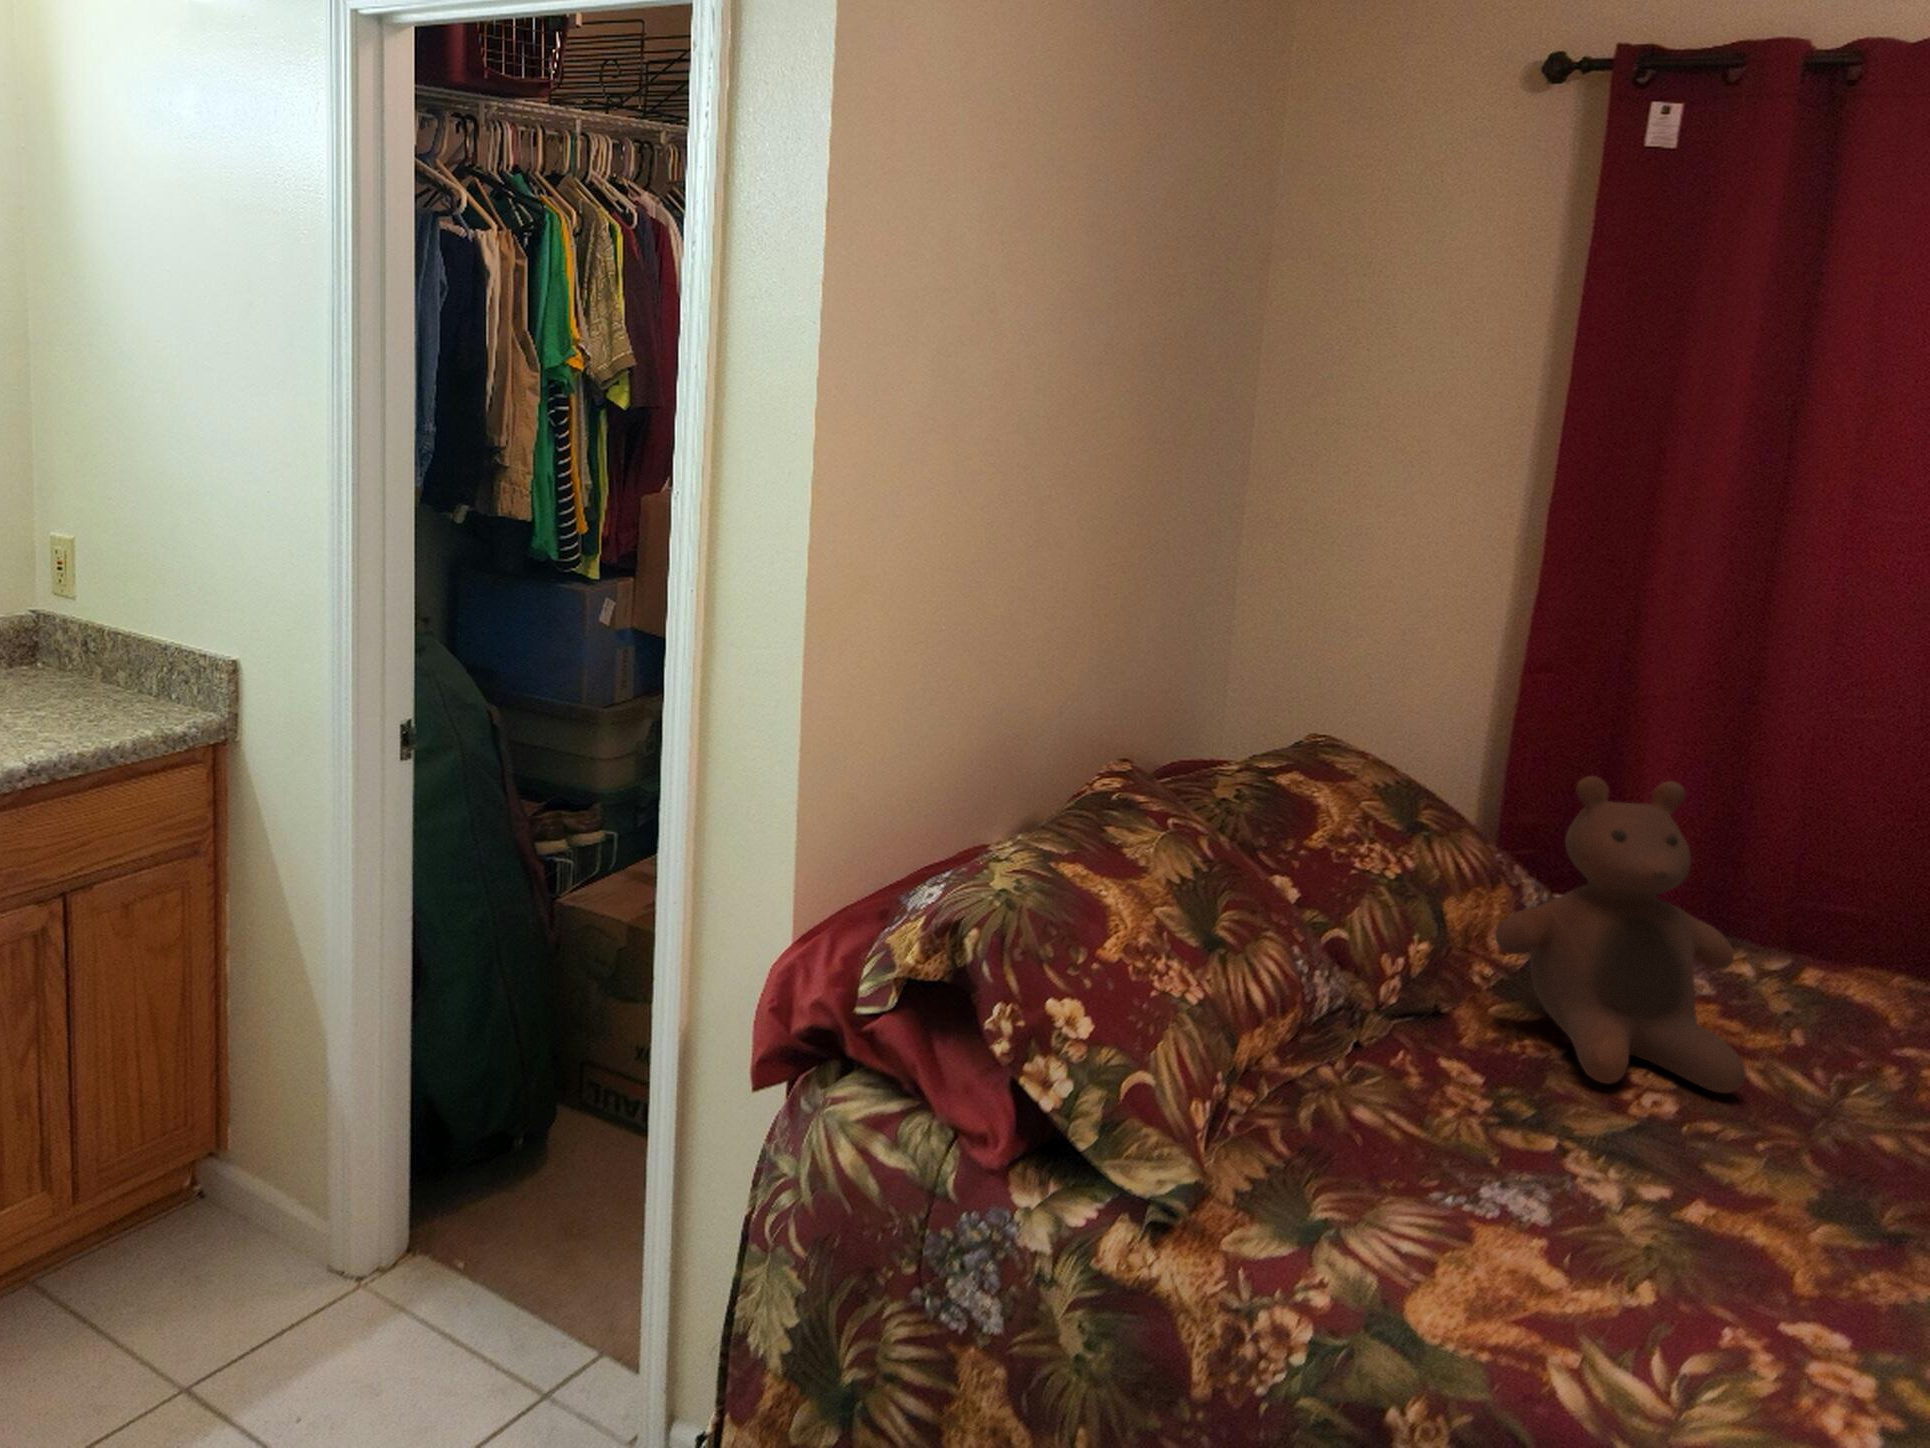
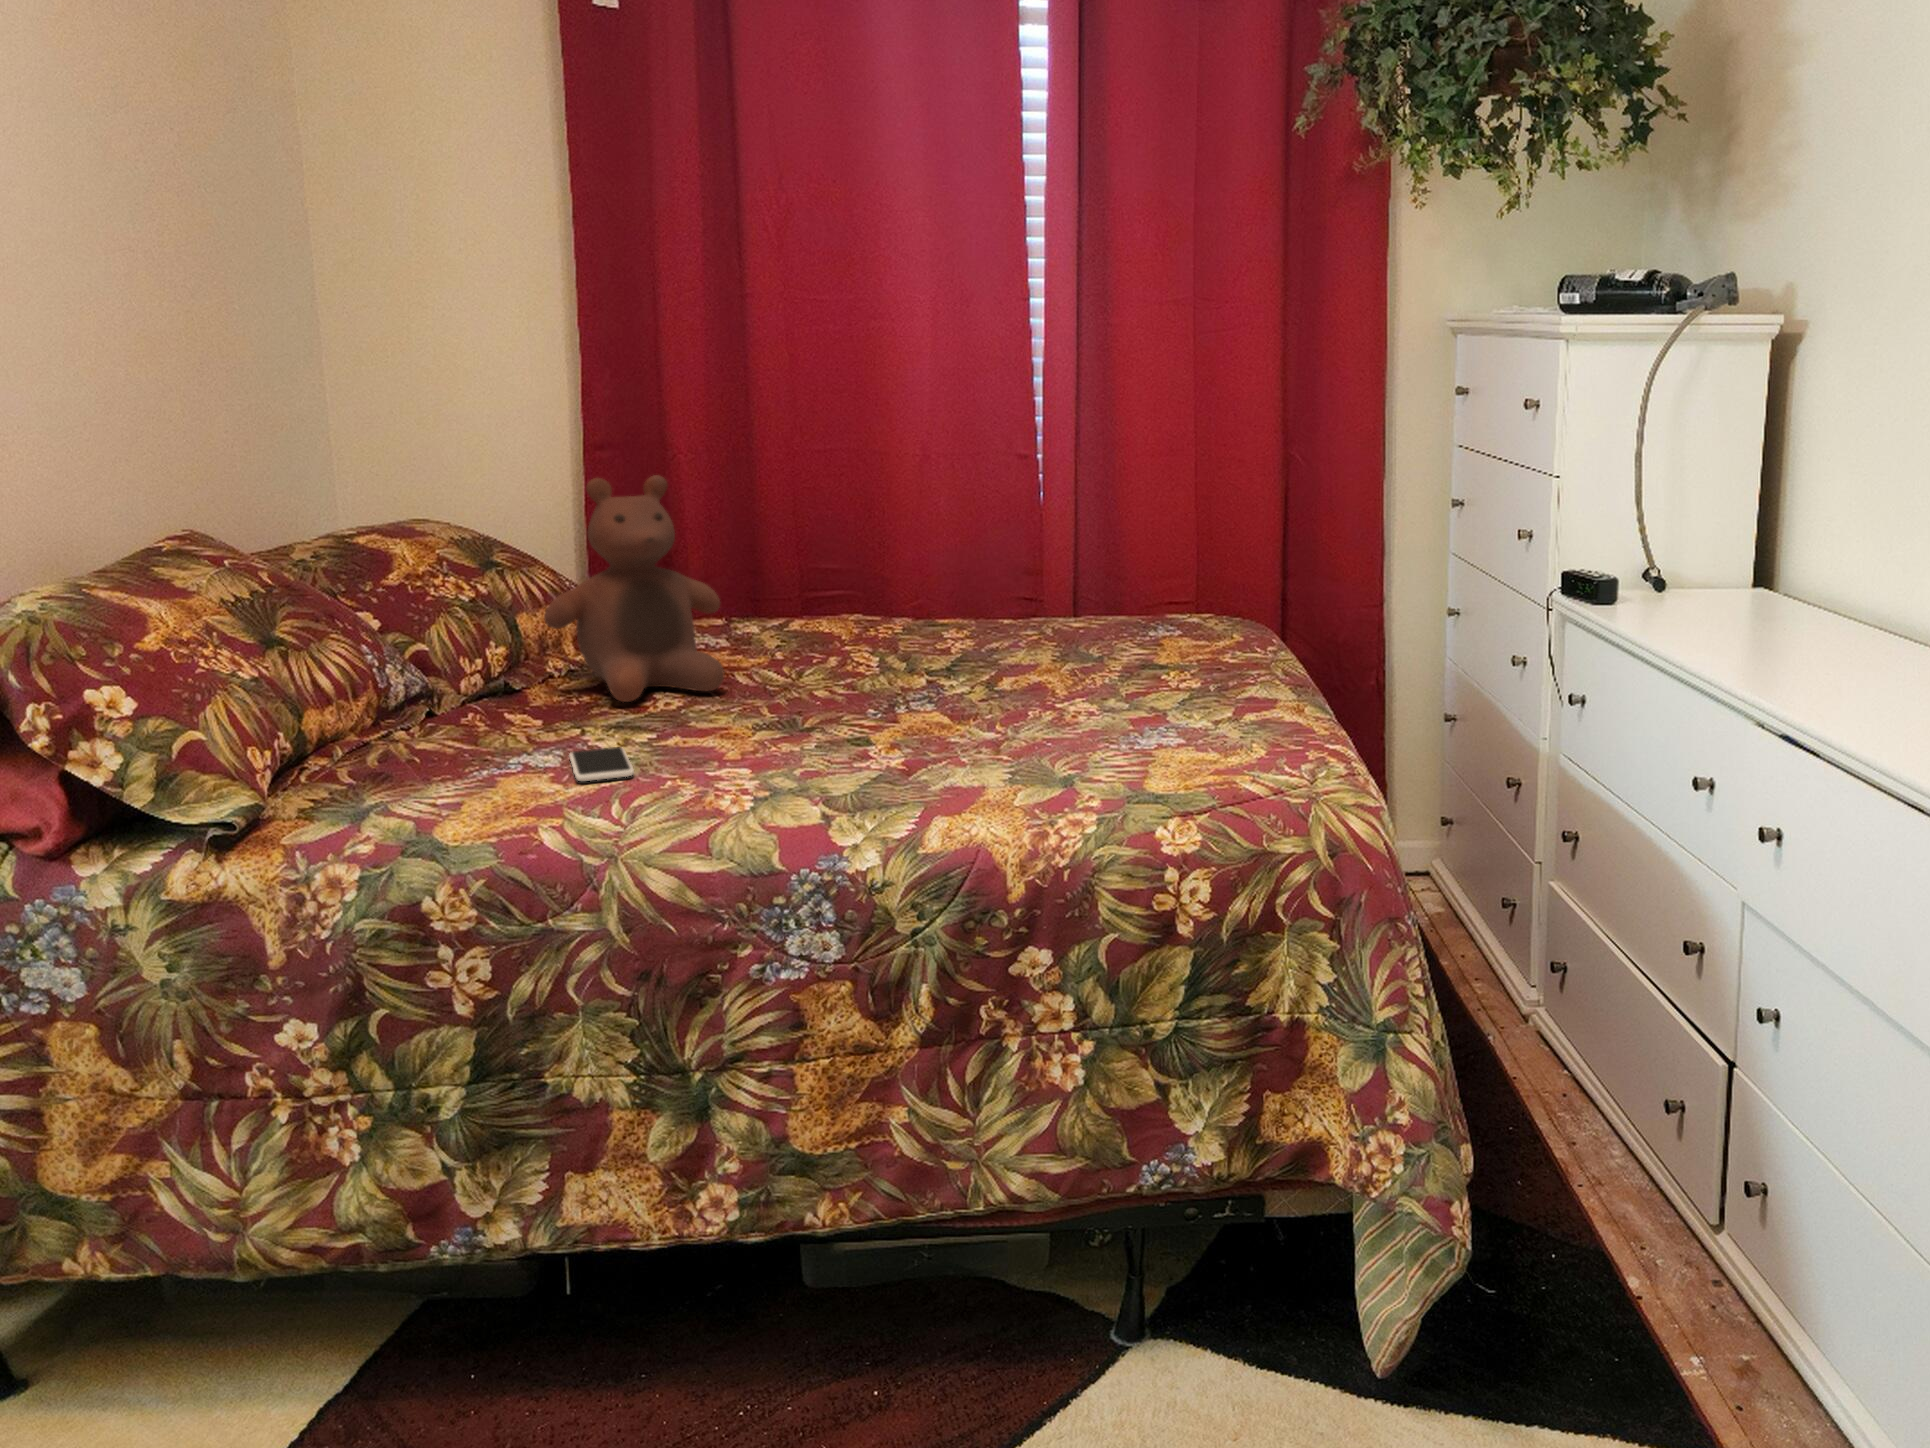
smartphone: none [1556,1186,1669,1279] -> present [569,747,634,781]

